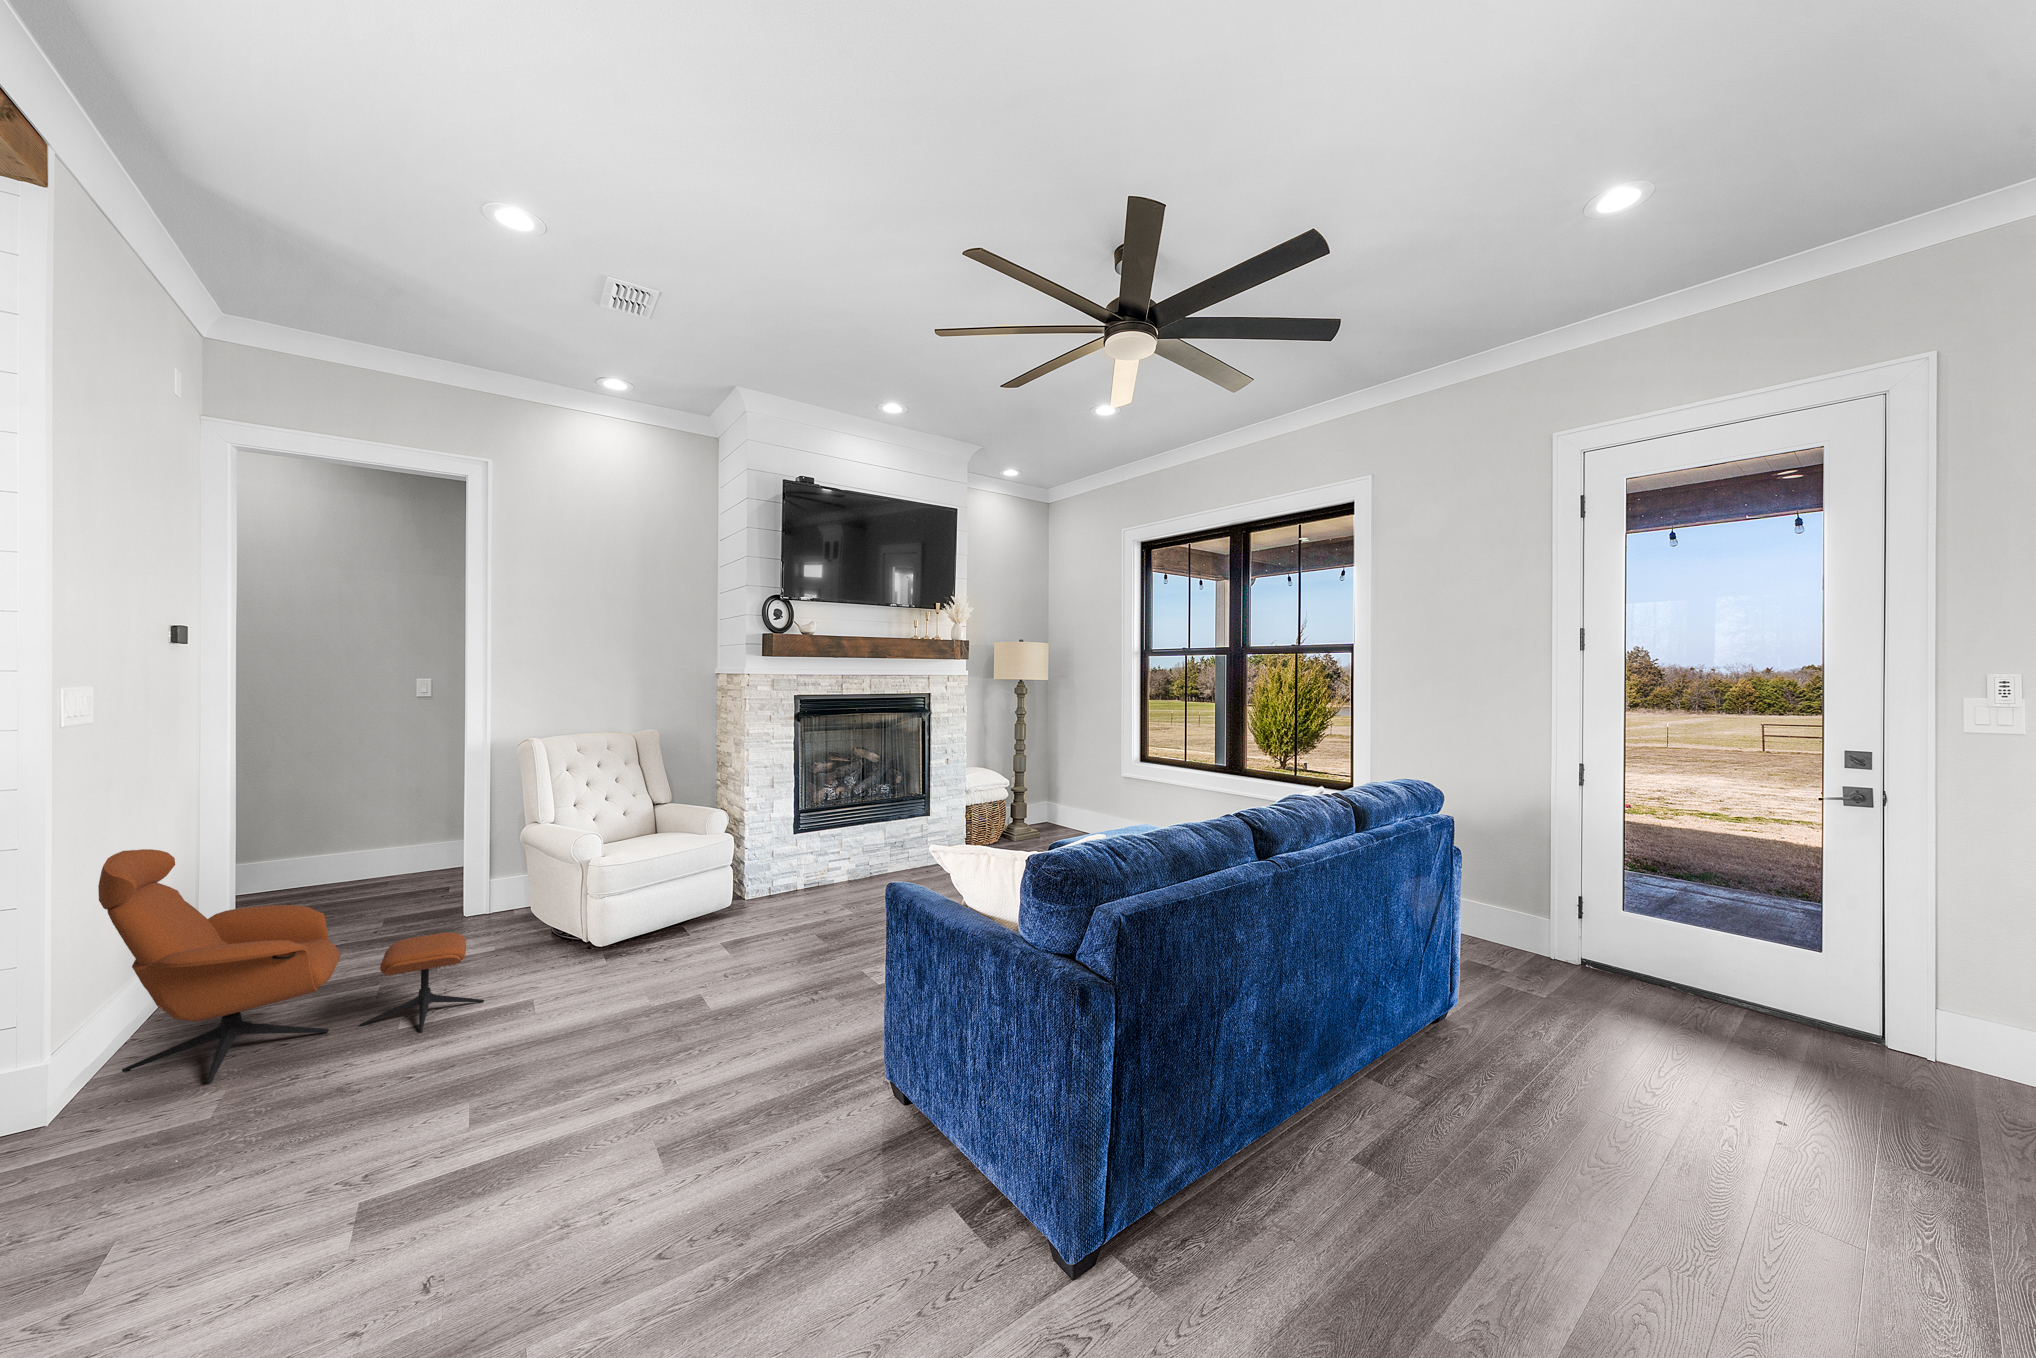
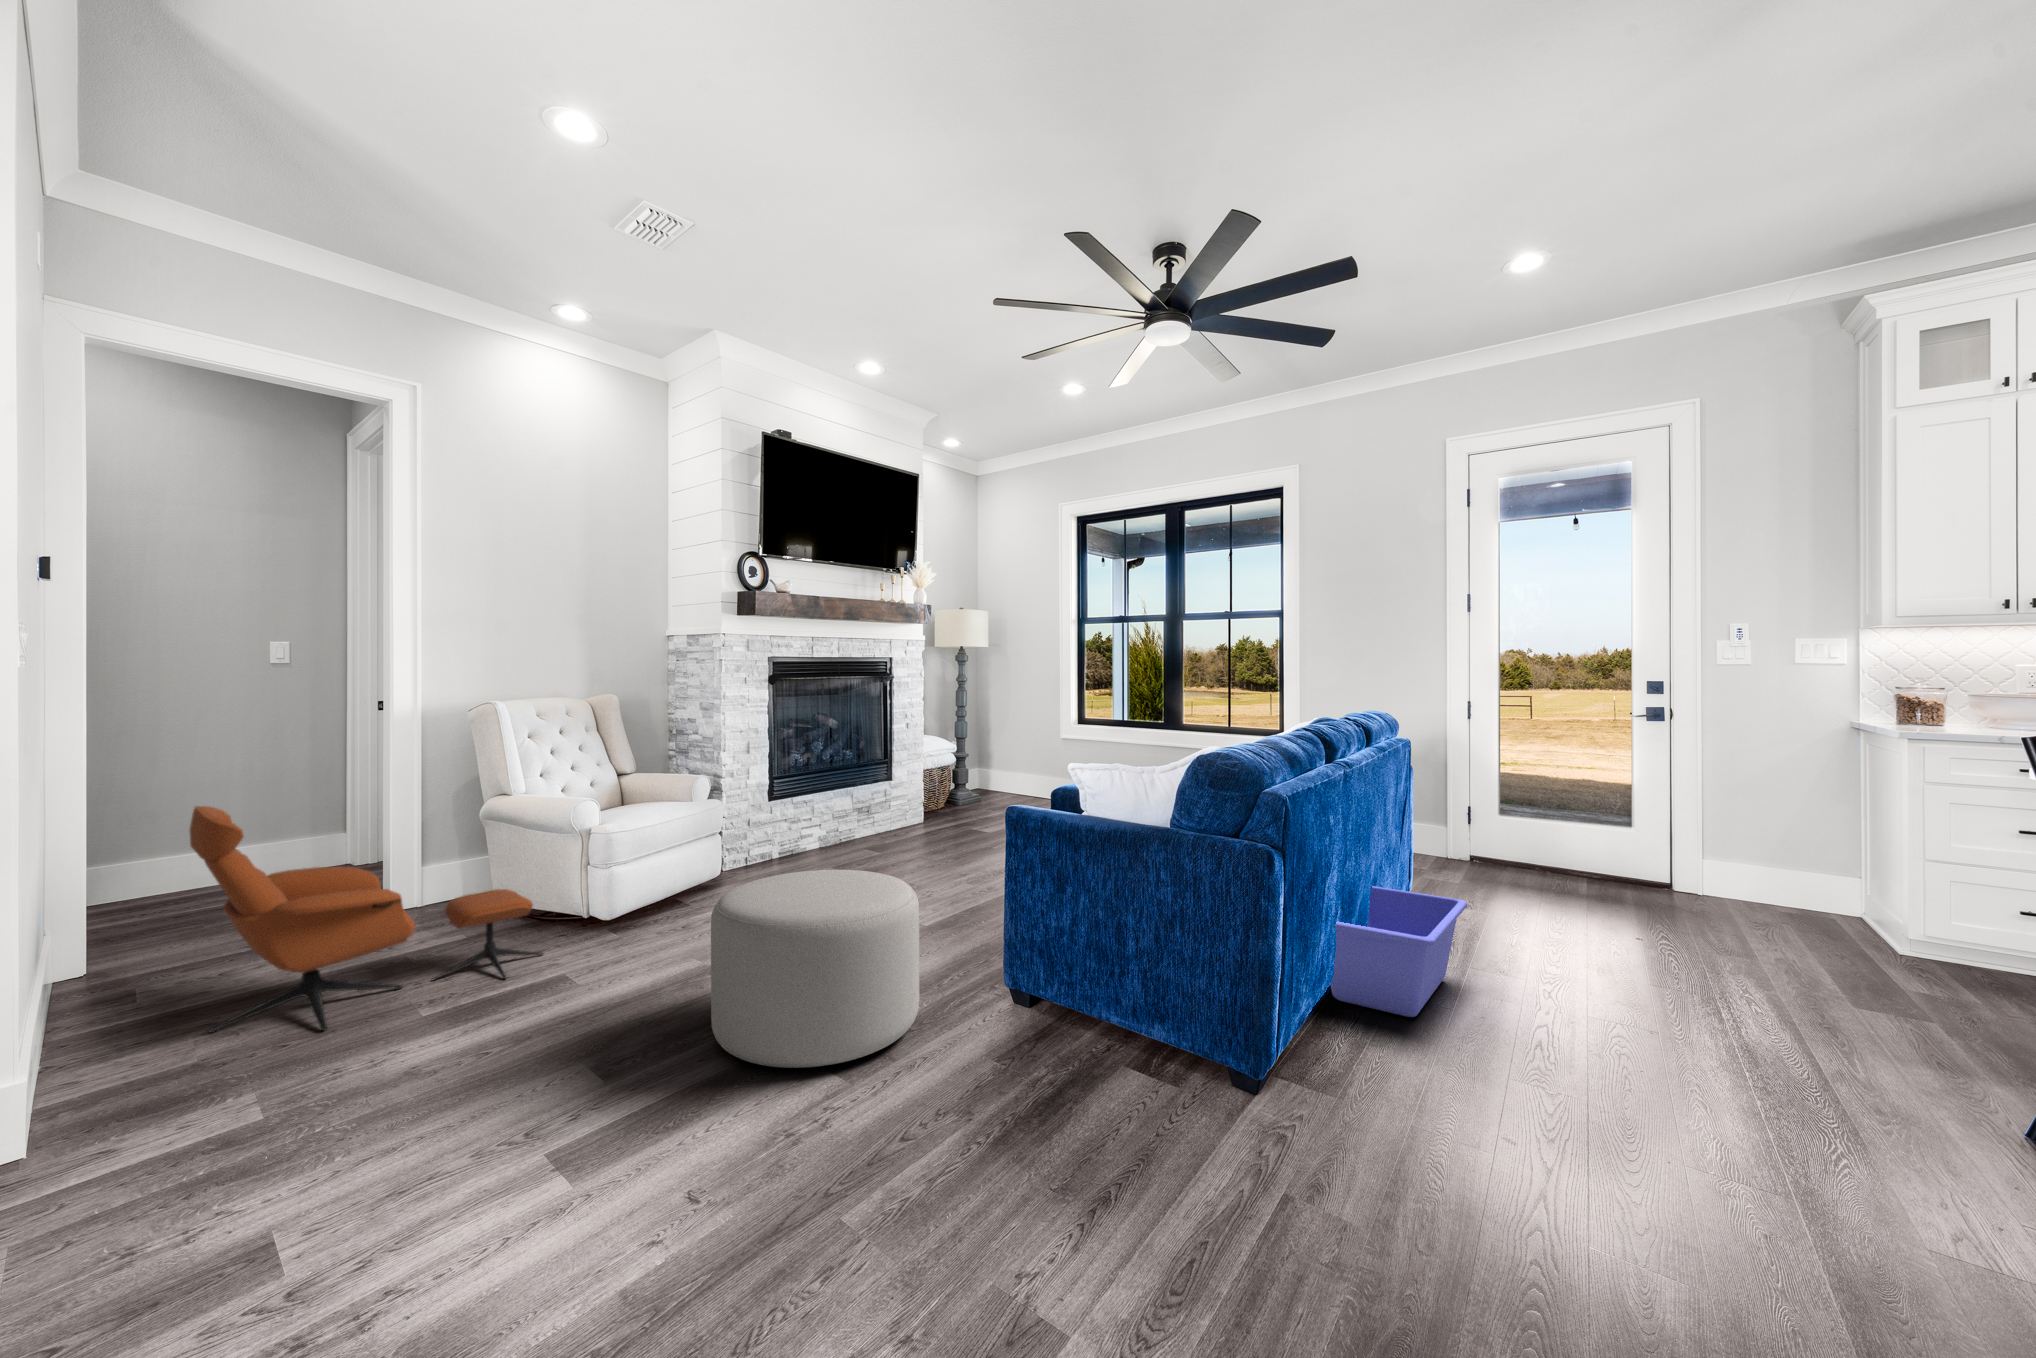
ottoman: none [494,956,759,1222] -> present [711,870,919,1068]
storage bin: none [1249,1023,1501,1256] -> present [1330,886,1467,1017]

